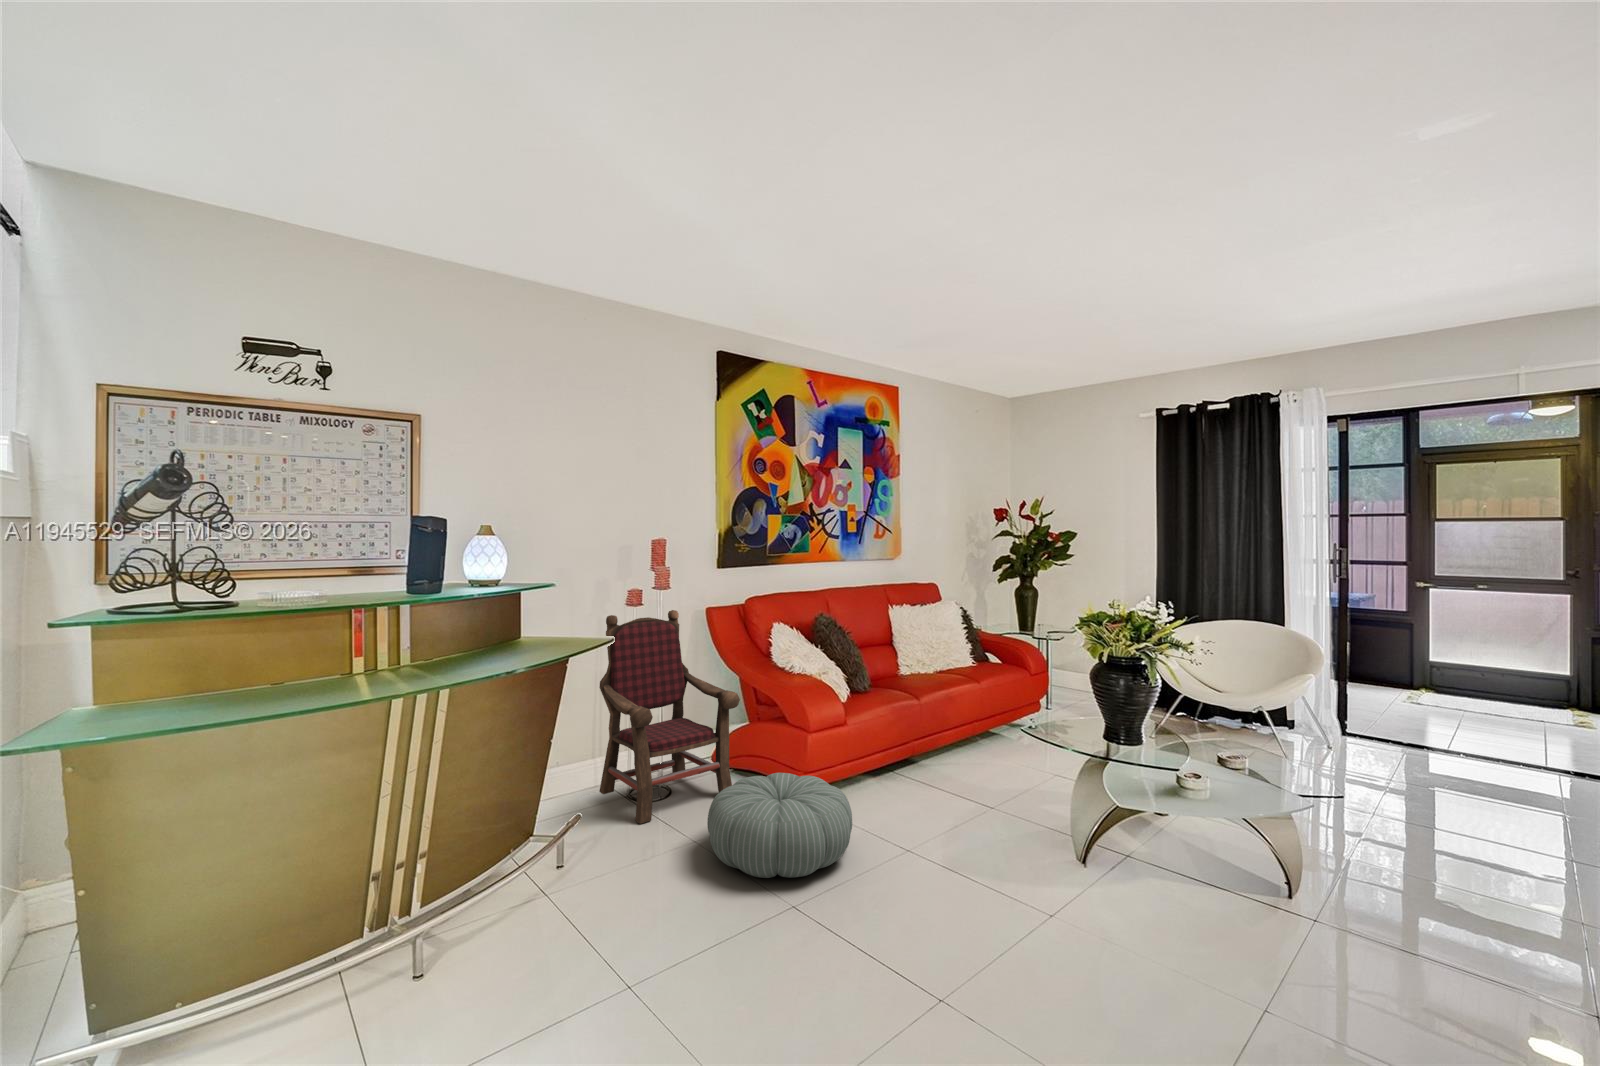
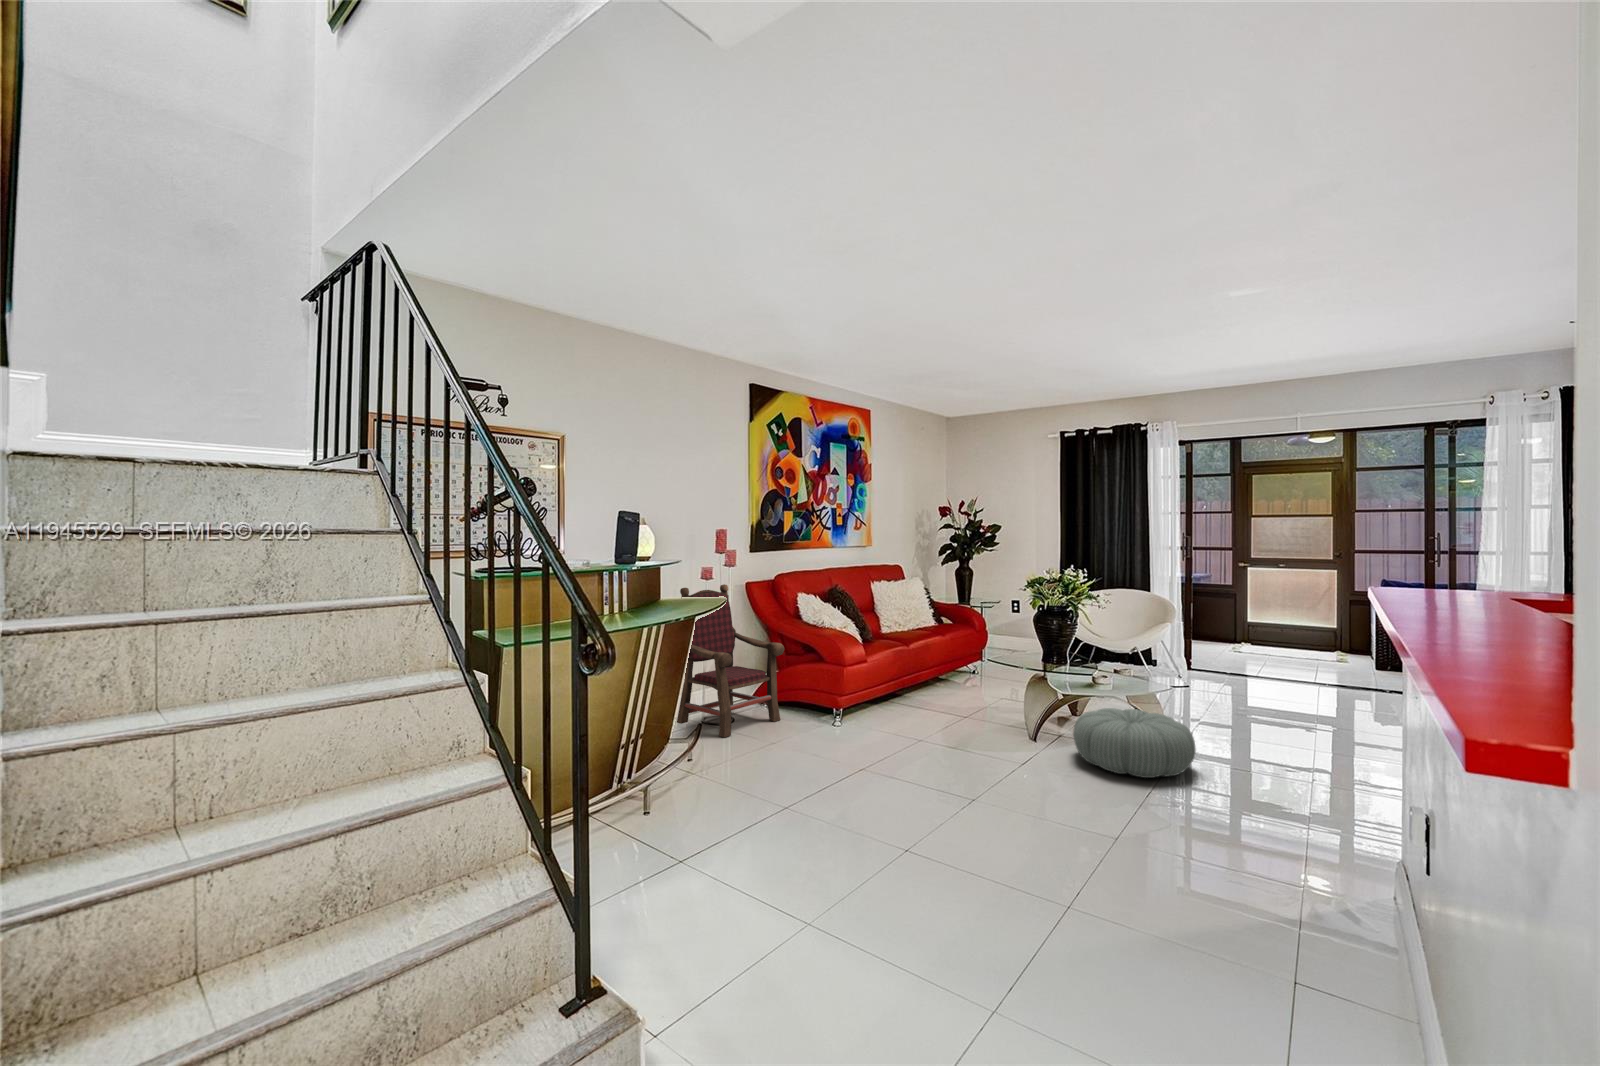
pouf: present [707,773,852,878] -> present [1073,708,1196,778]

